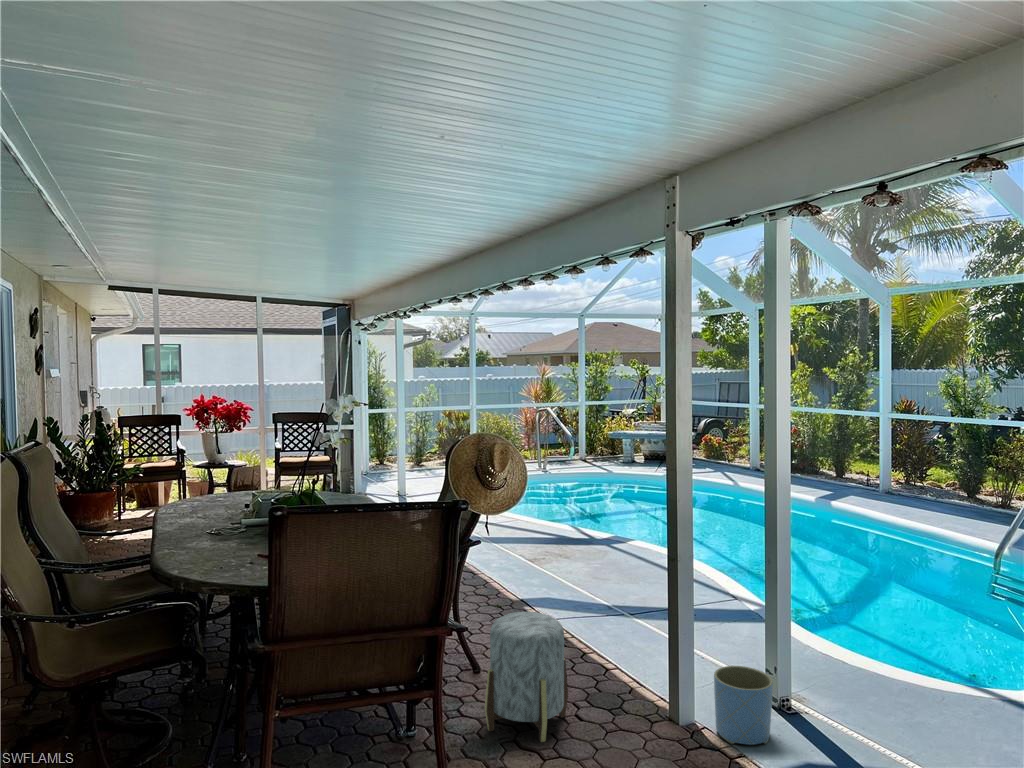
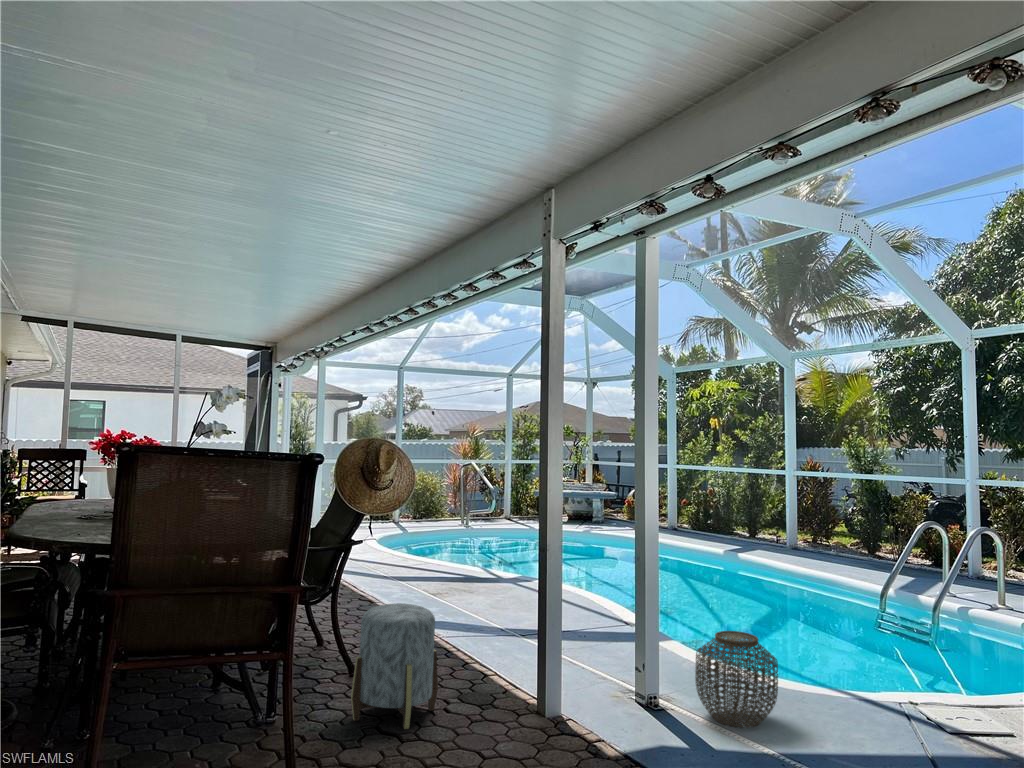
woven basket: none [835,637,928,740] -> present [695,631,778,728]
planter: present [714,666,773,745] -> none [578,657,633,730]

